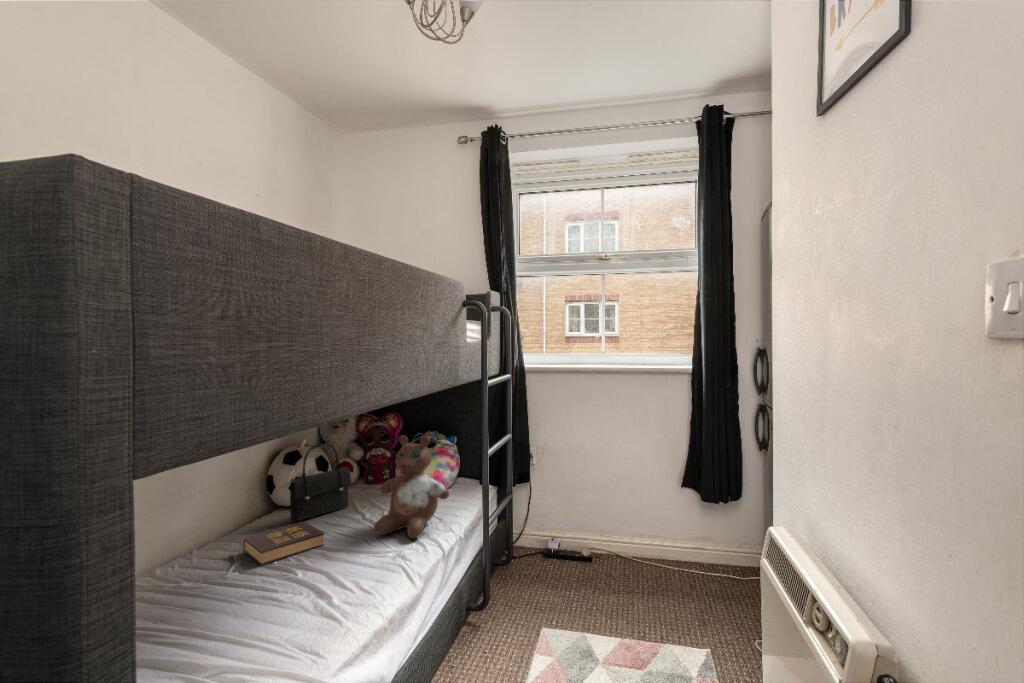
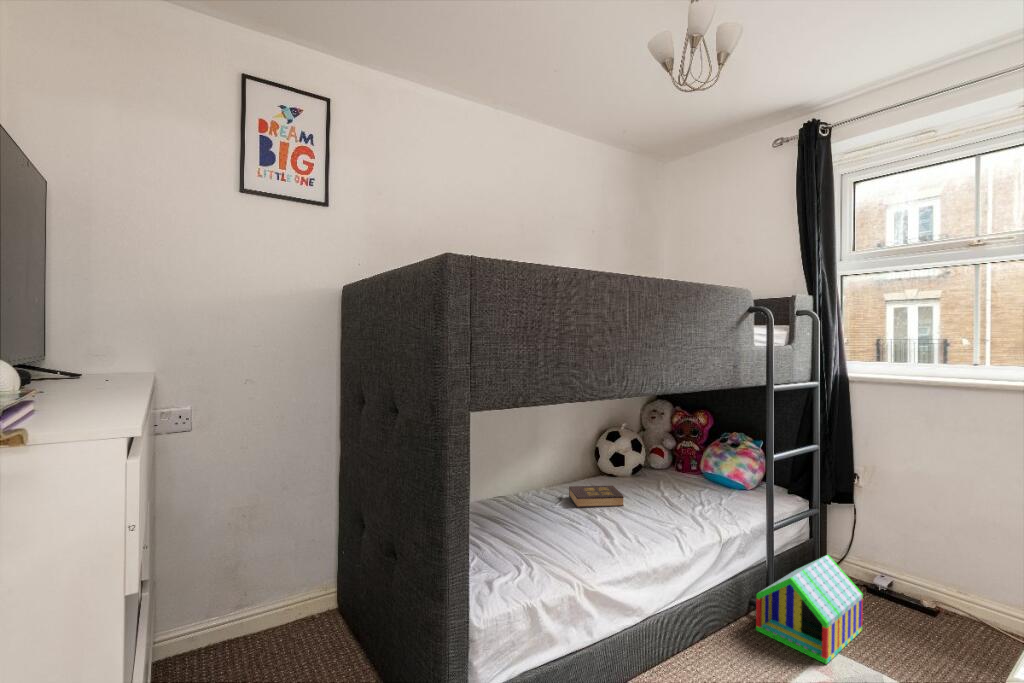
stuffed bear: present [374,435,449,539] -> none [664,428,735,519]
handbag: present [290,444,351,522] -> none [606,428,656,486]
toy house: none [475,537,553,646] -> present [756,555,863,664]

